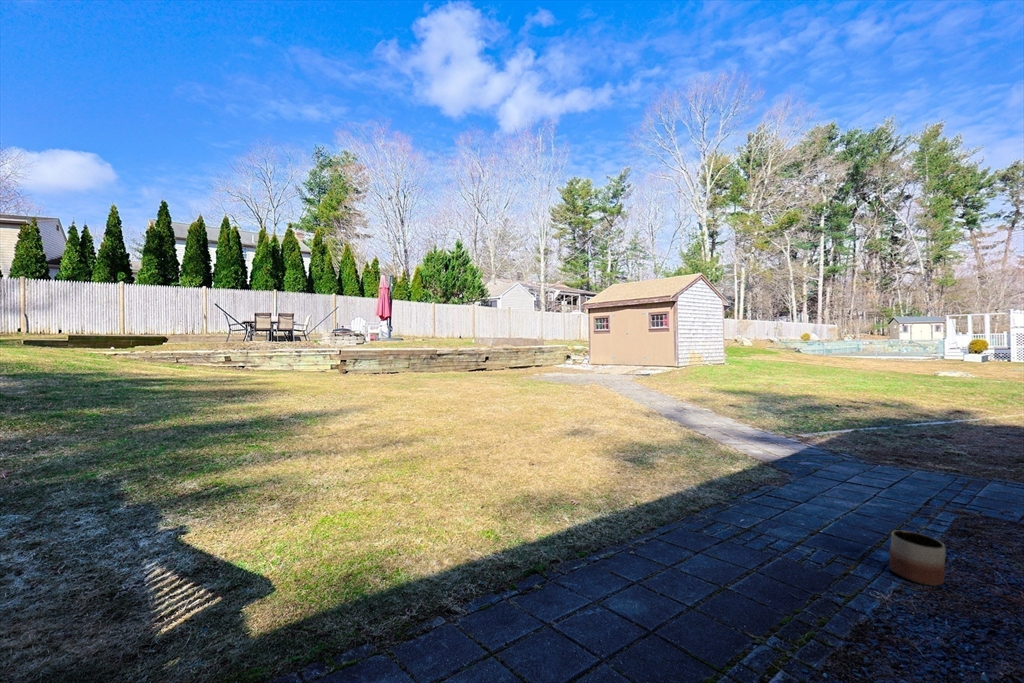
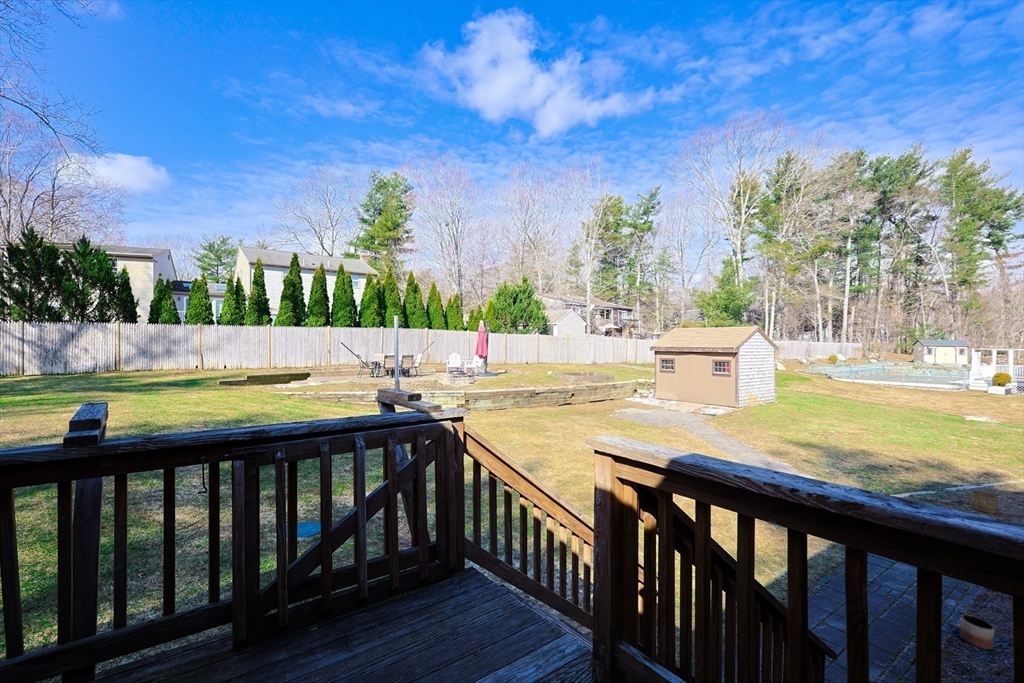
wooden bucket: none [931,416,969,441] -> present [969,491,999,513]

